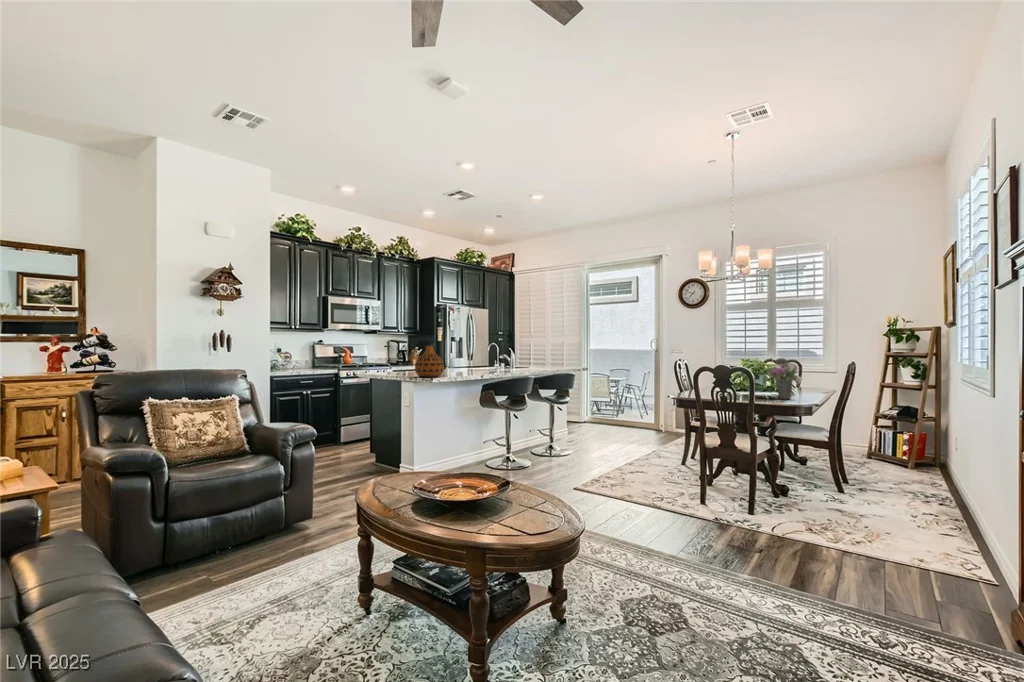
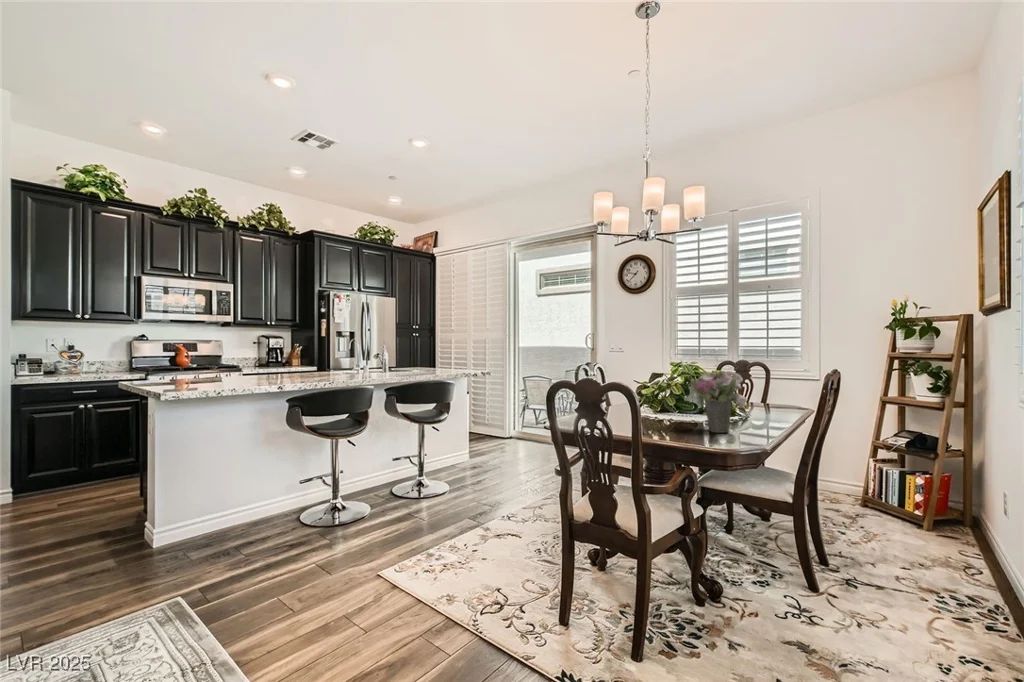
vase: present [415,346,444,377] -> none [168,341,221,388]

